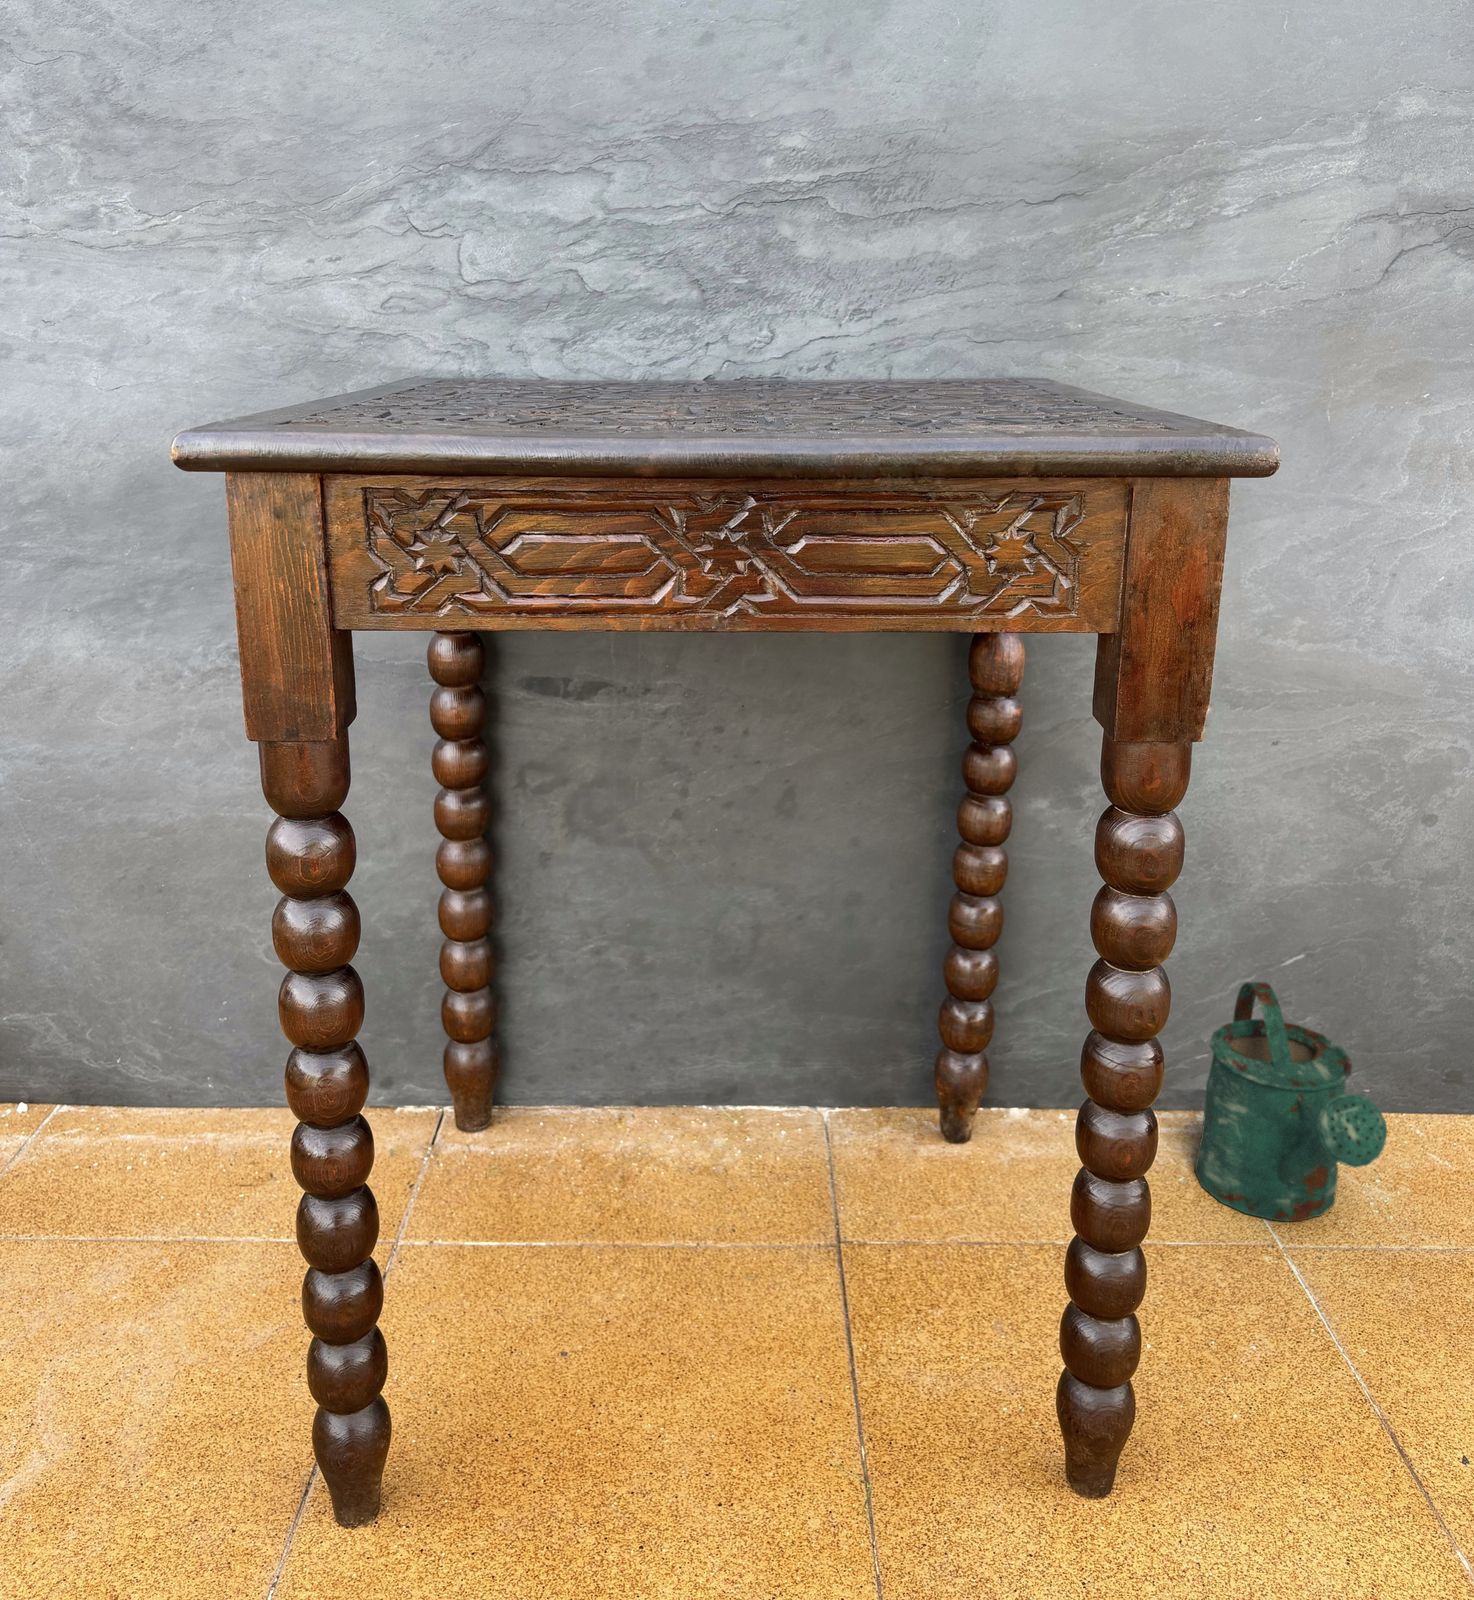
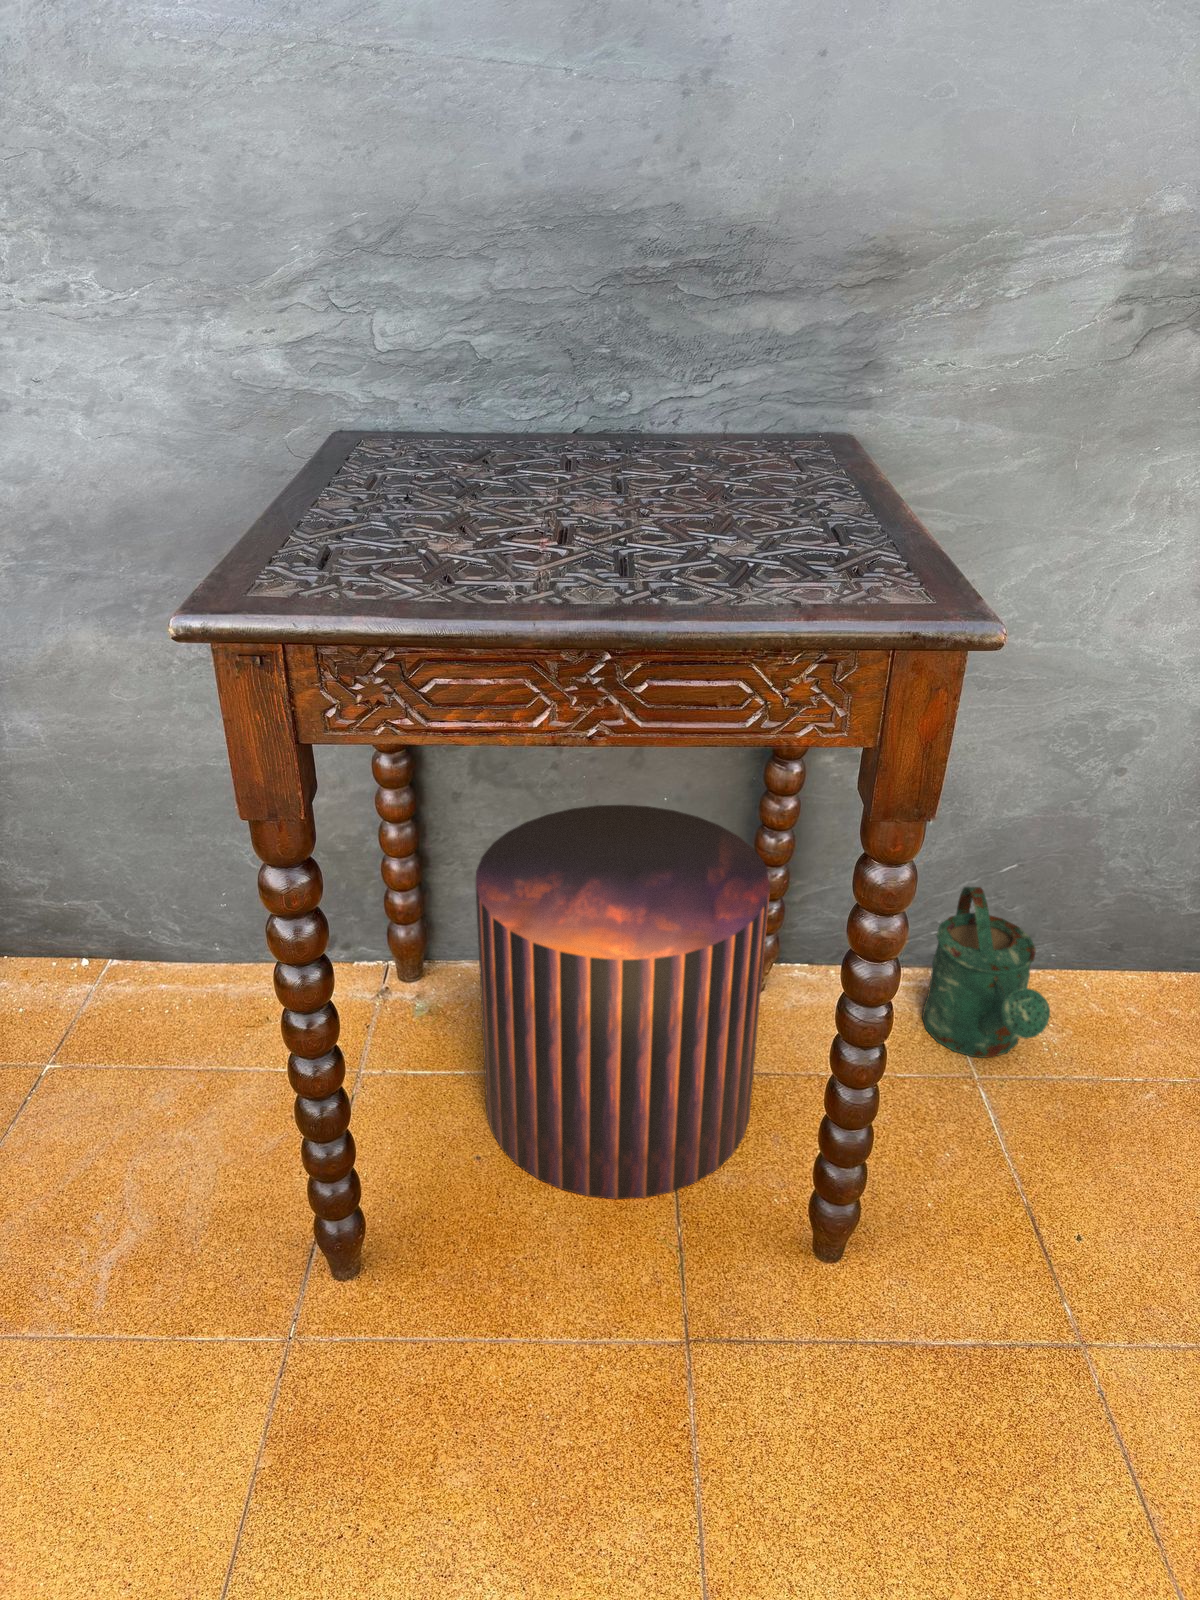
pouf: none [566,853,982,1408] -> present [476,805,770,1199]

